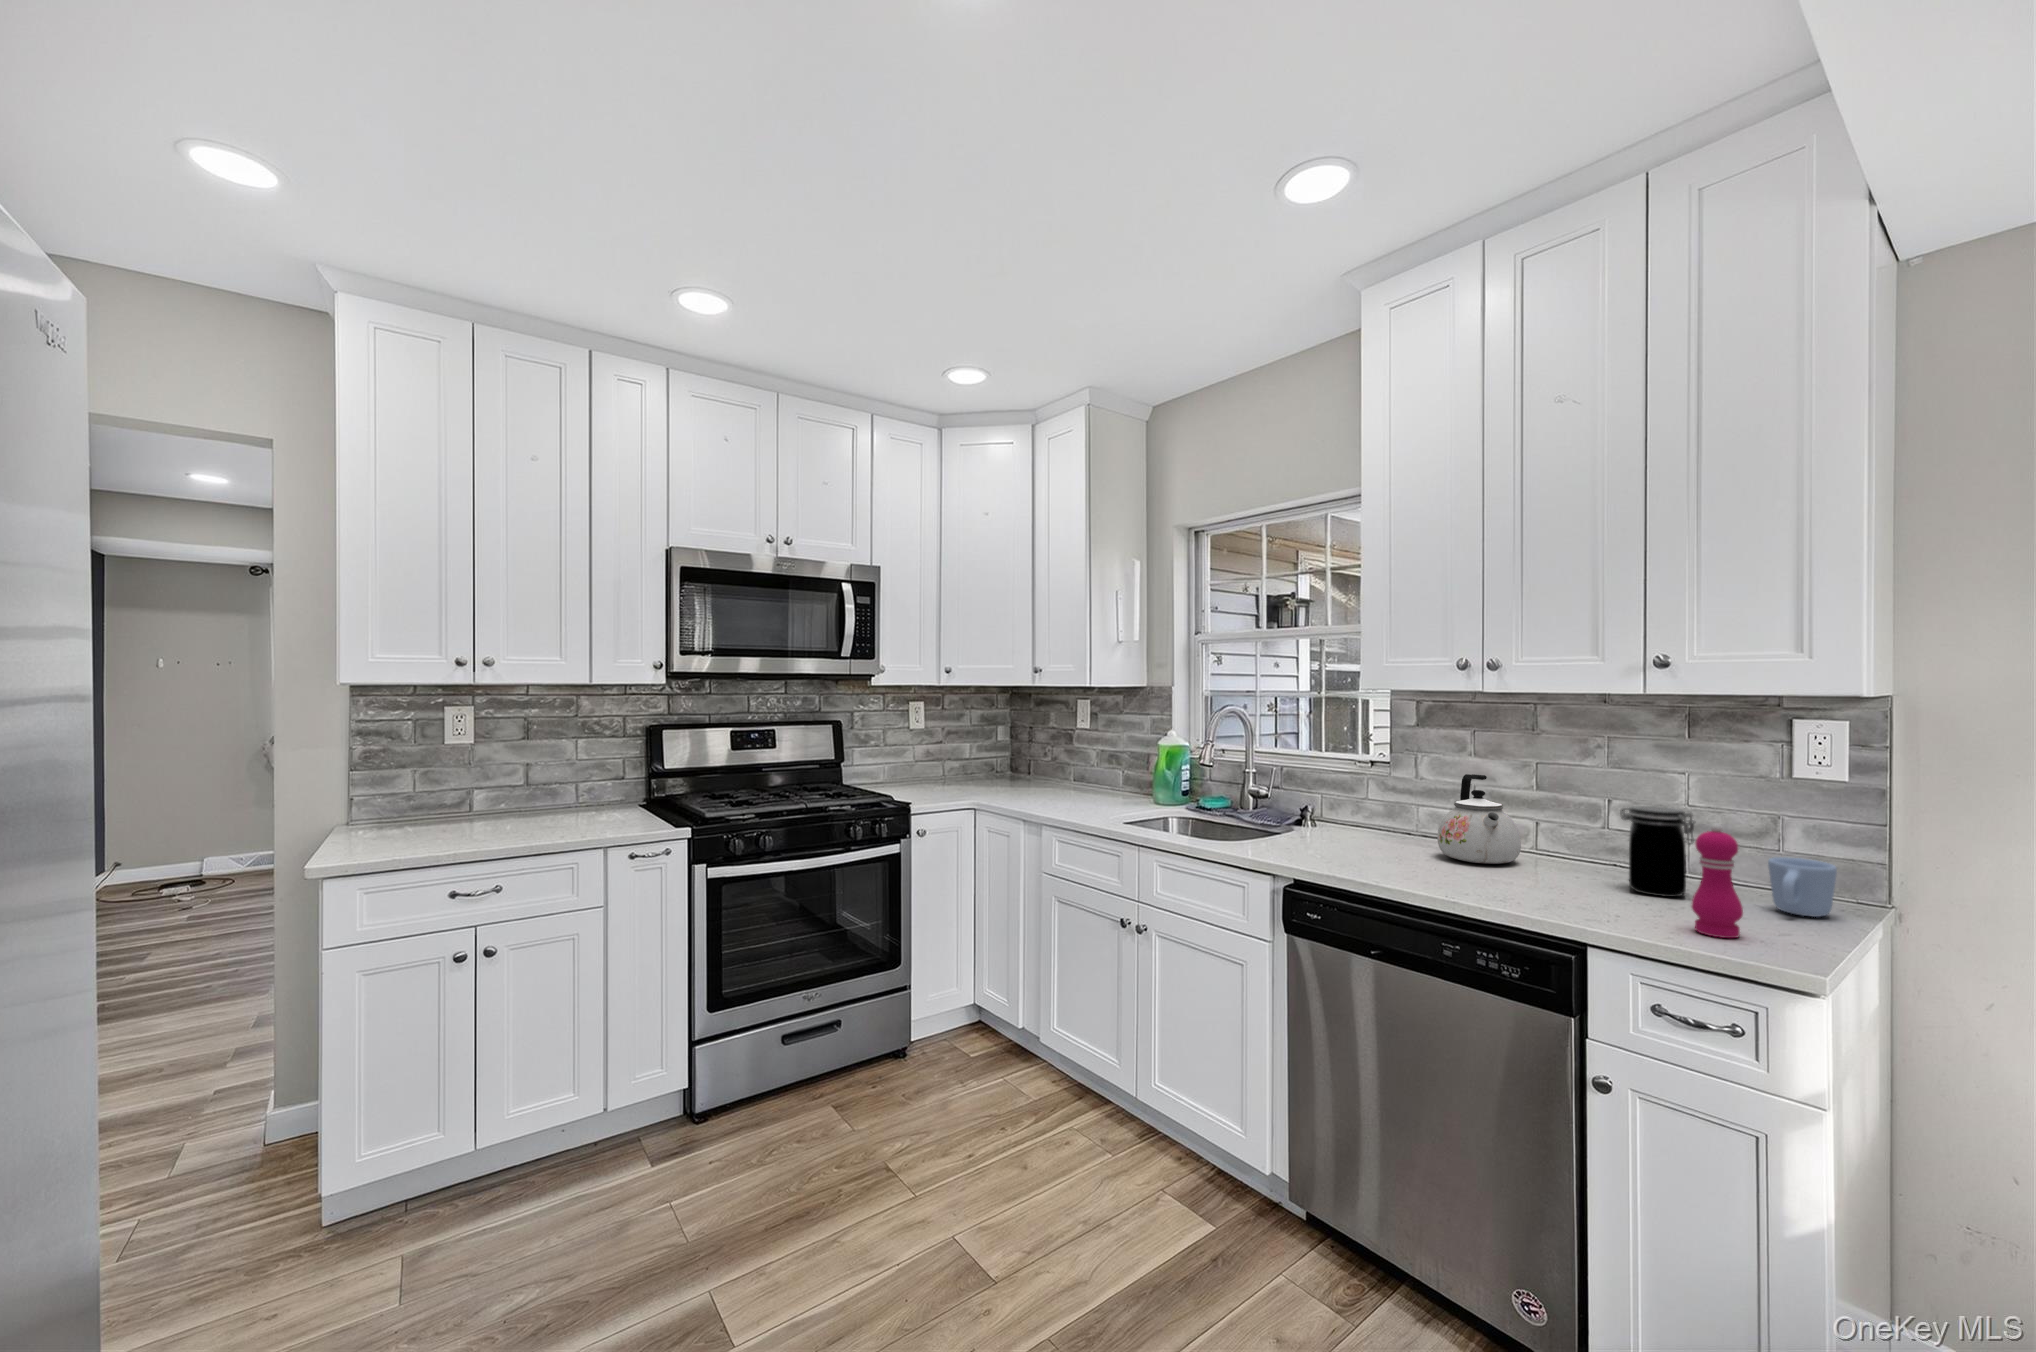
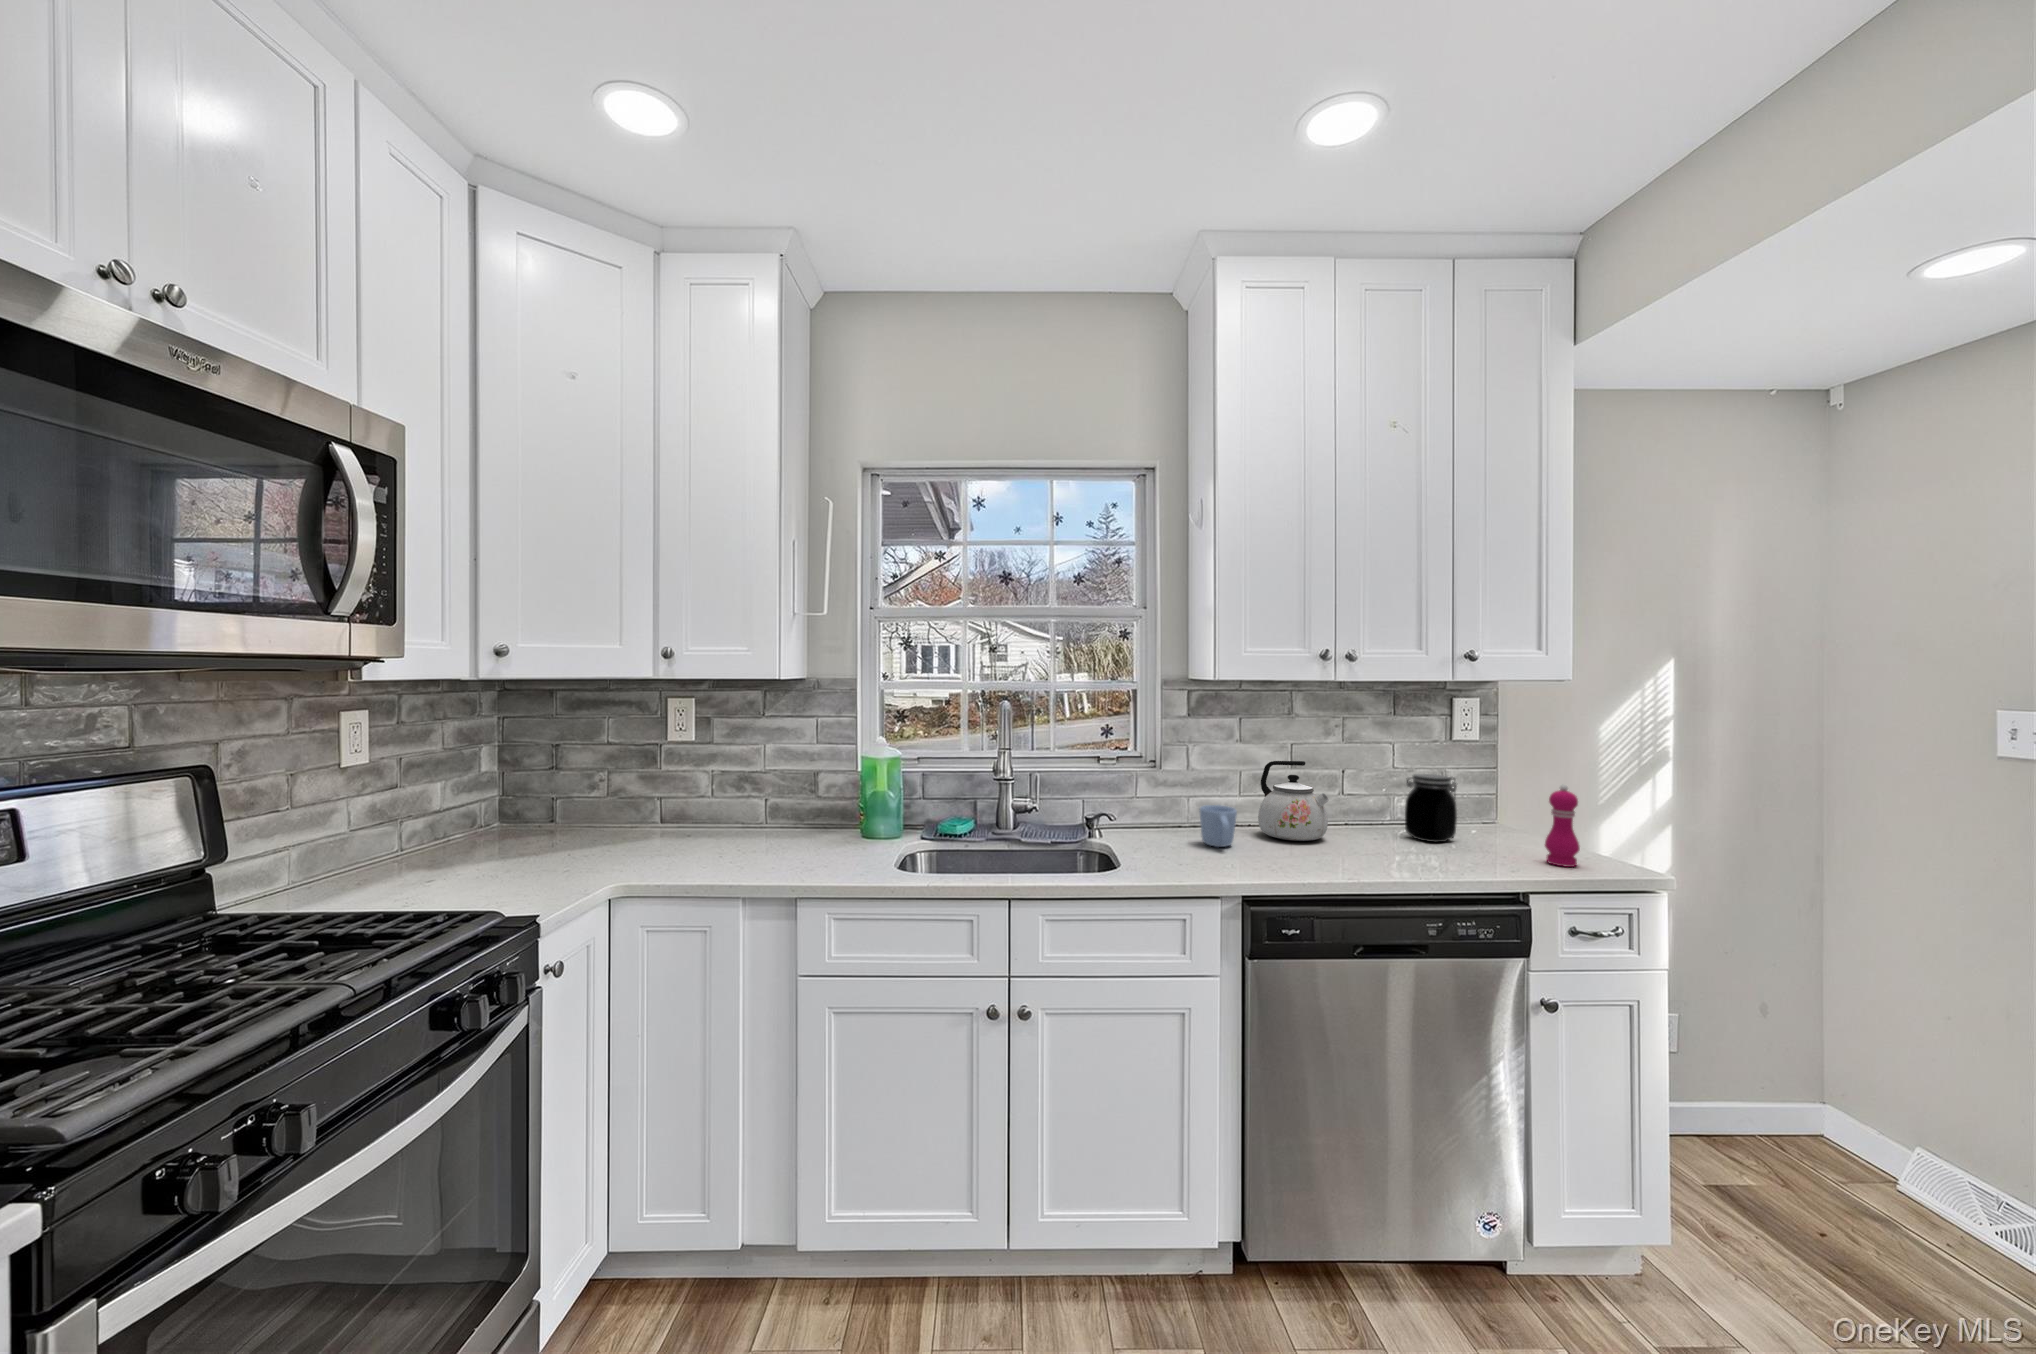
mug: present [1768,857,1837,917] -> present [1199,805,1237,847]

